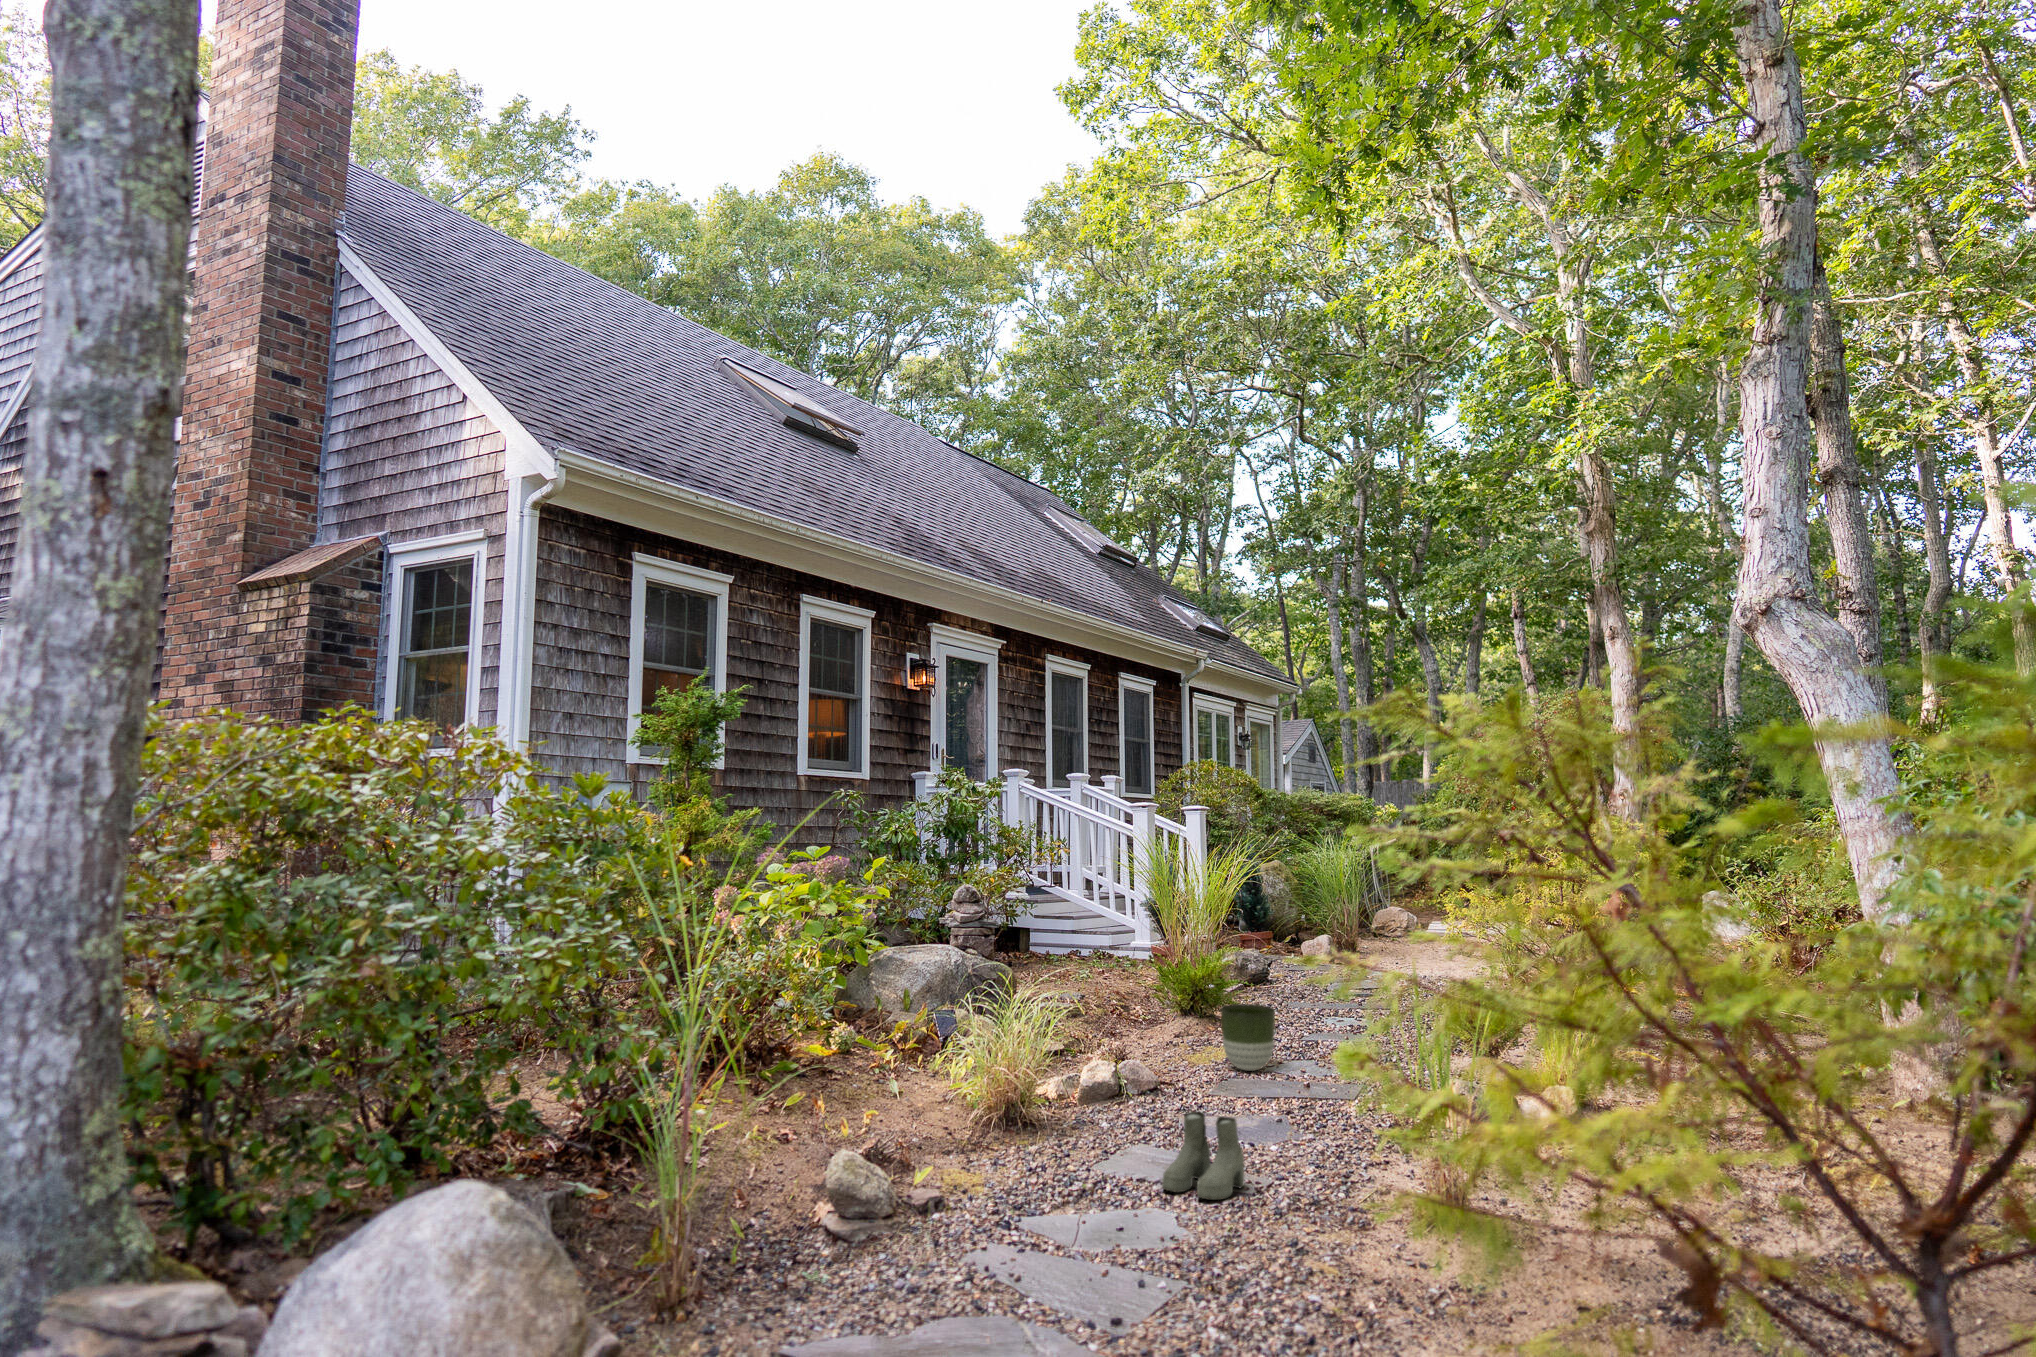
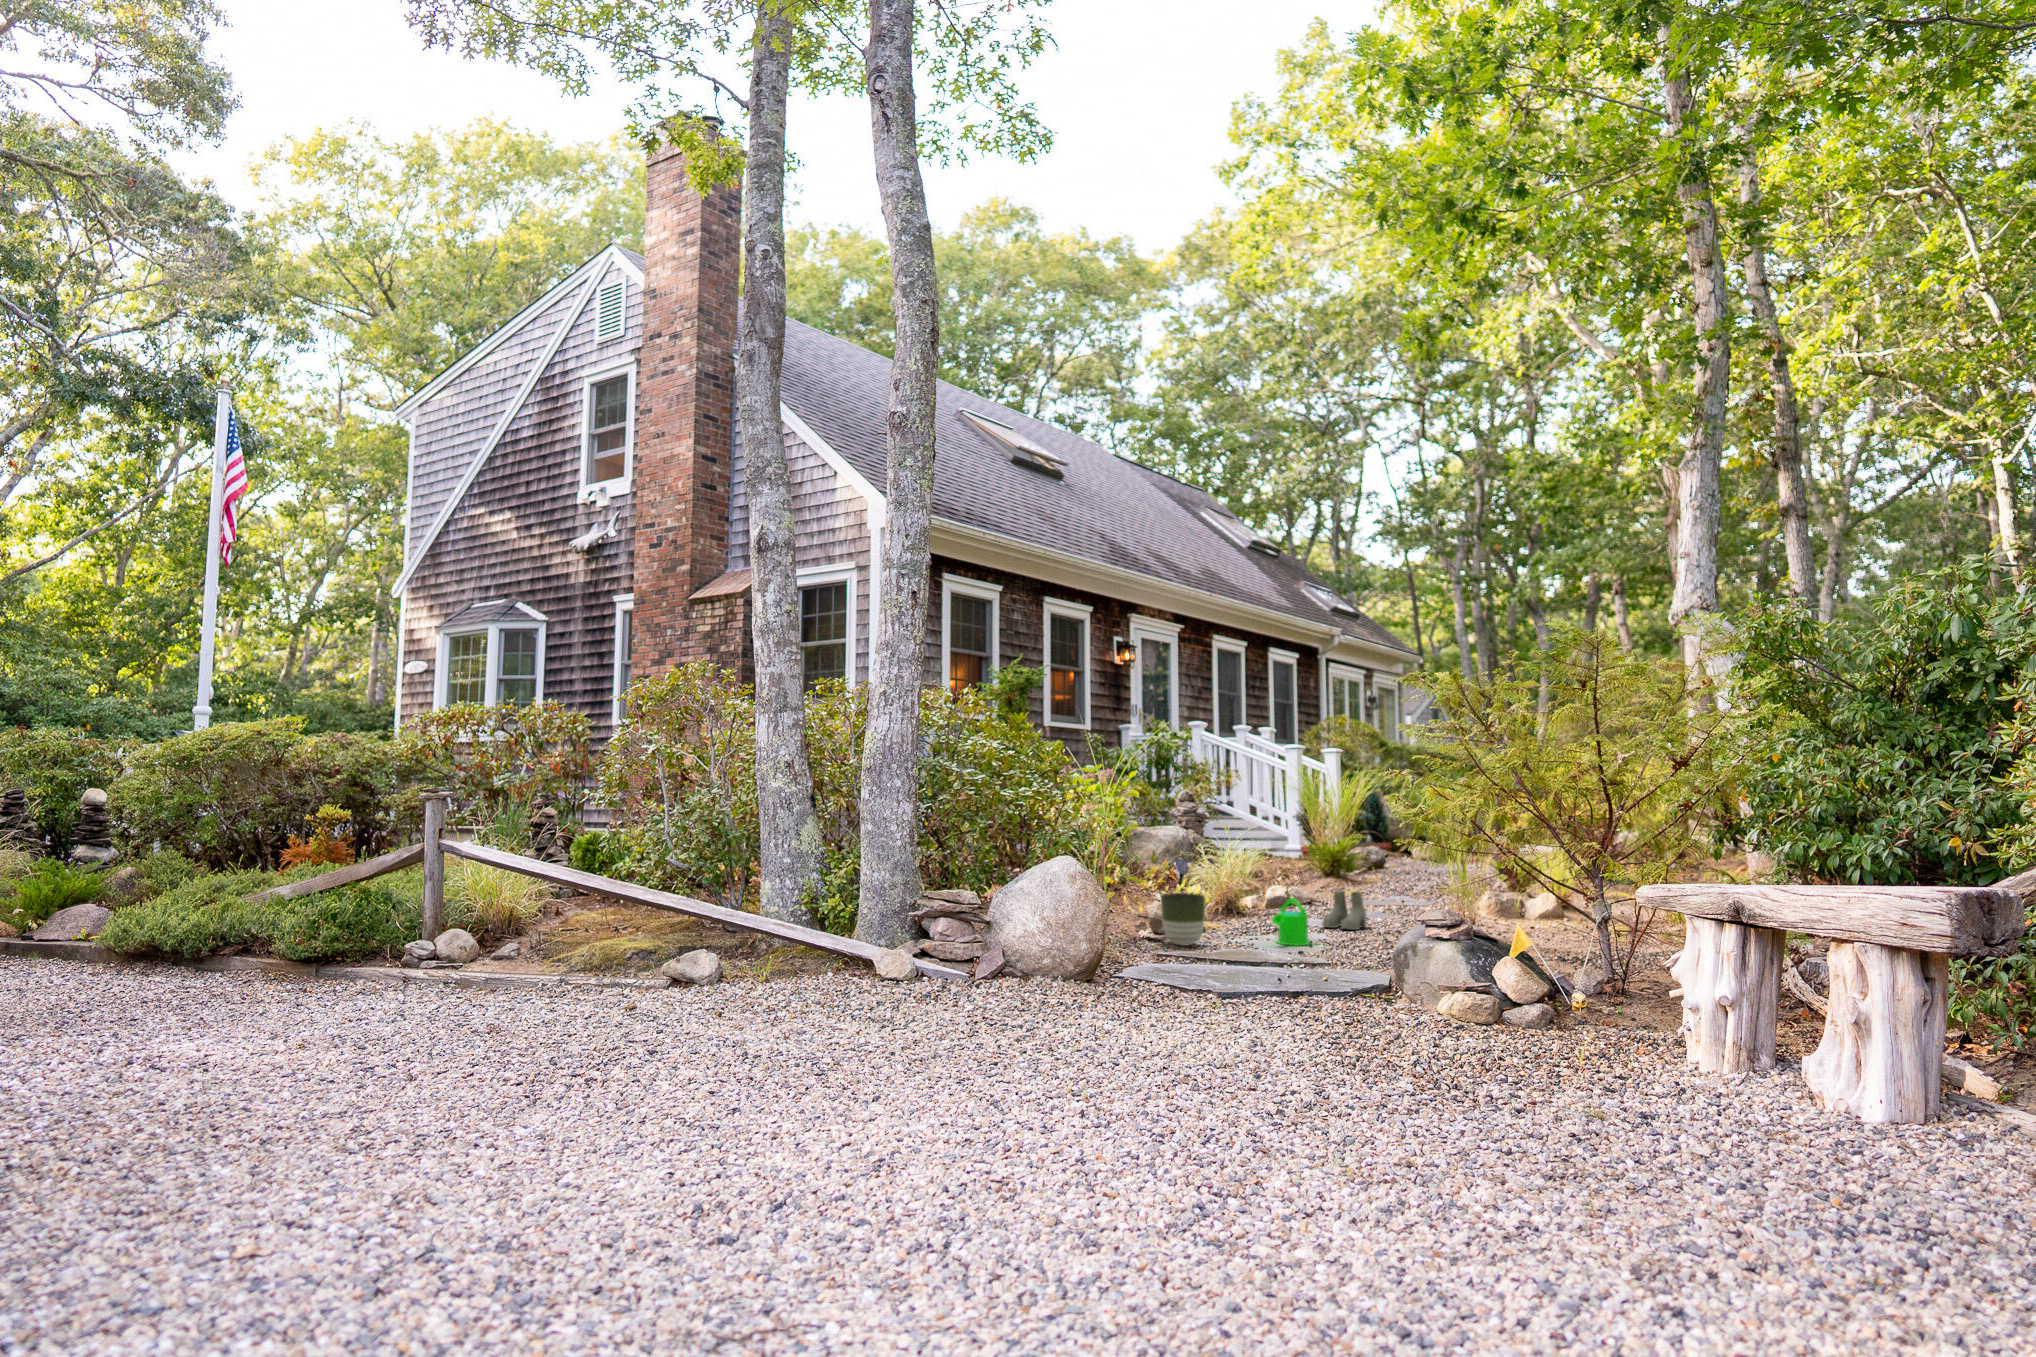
planter: present [1221,1004,1275,1071] -> present [1161,893,1205,946]
watering can: none [1049,1173,1133,1287] -> present [1272,898,1310,946]

